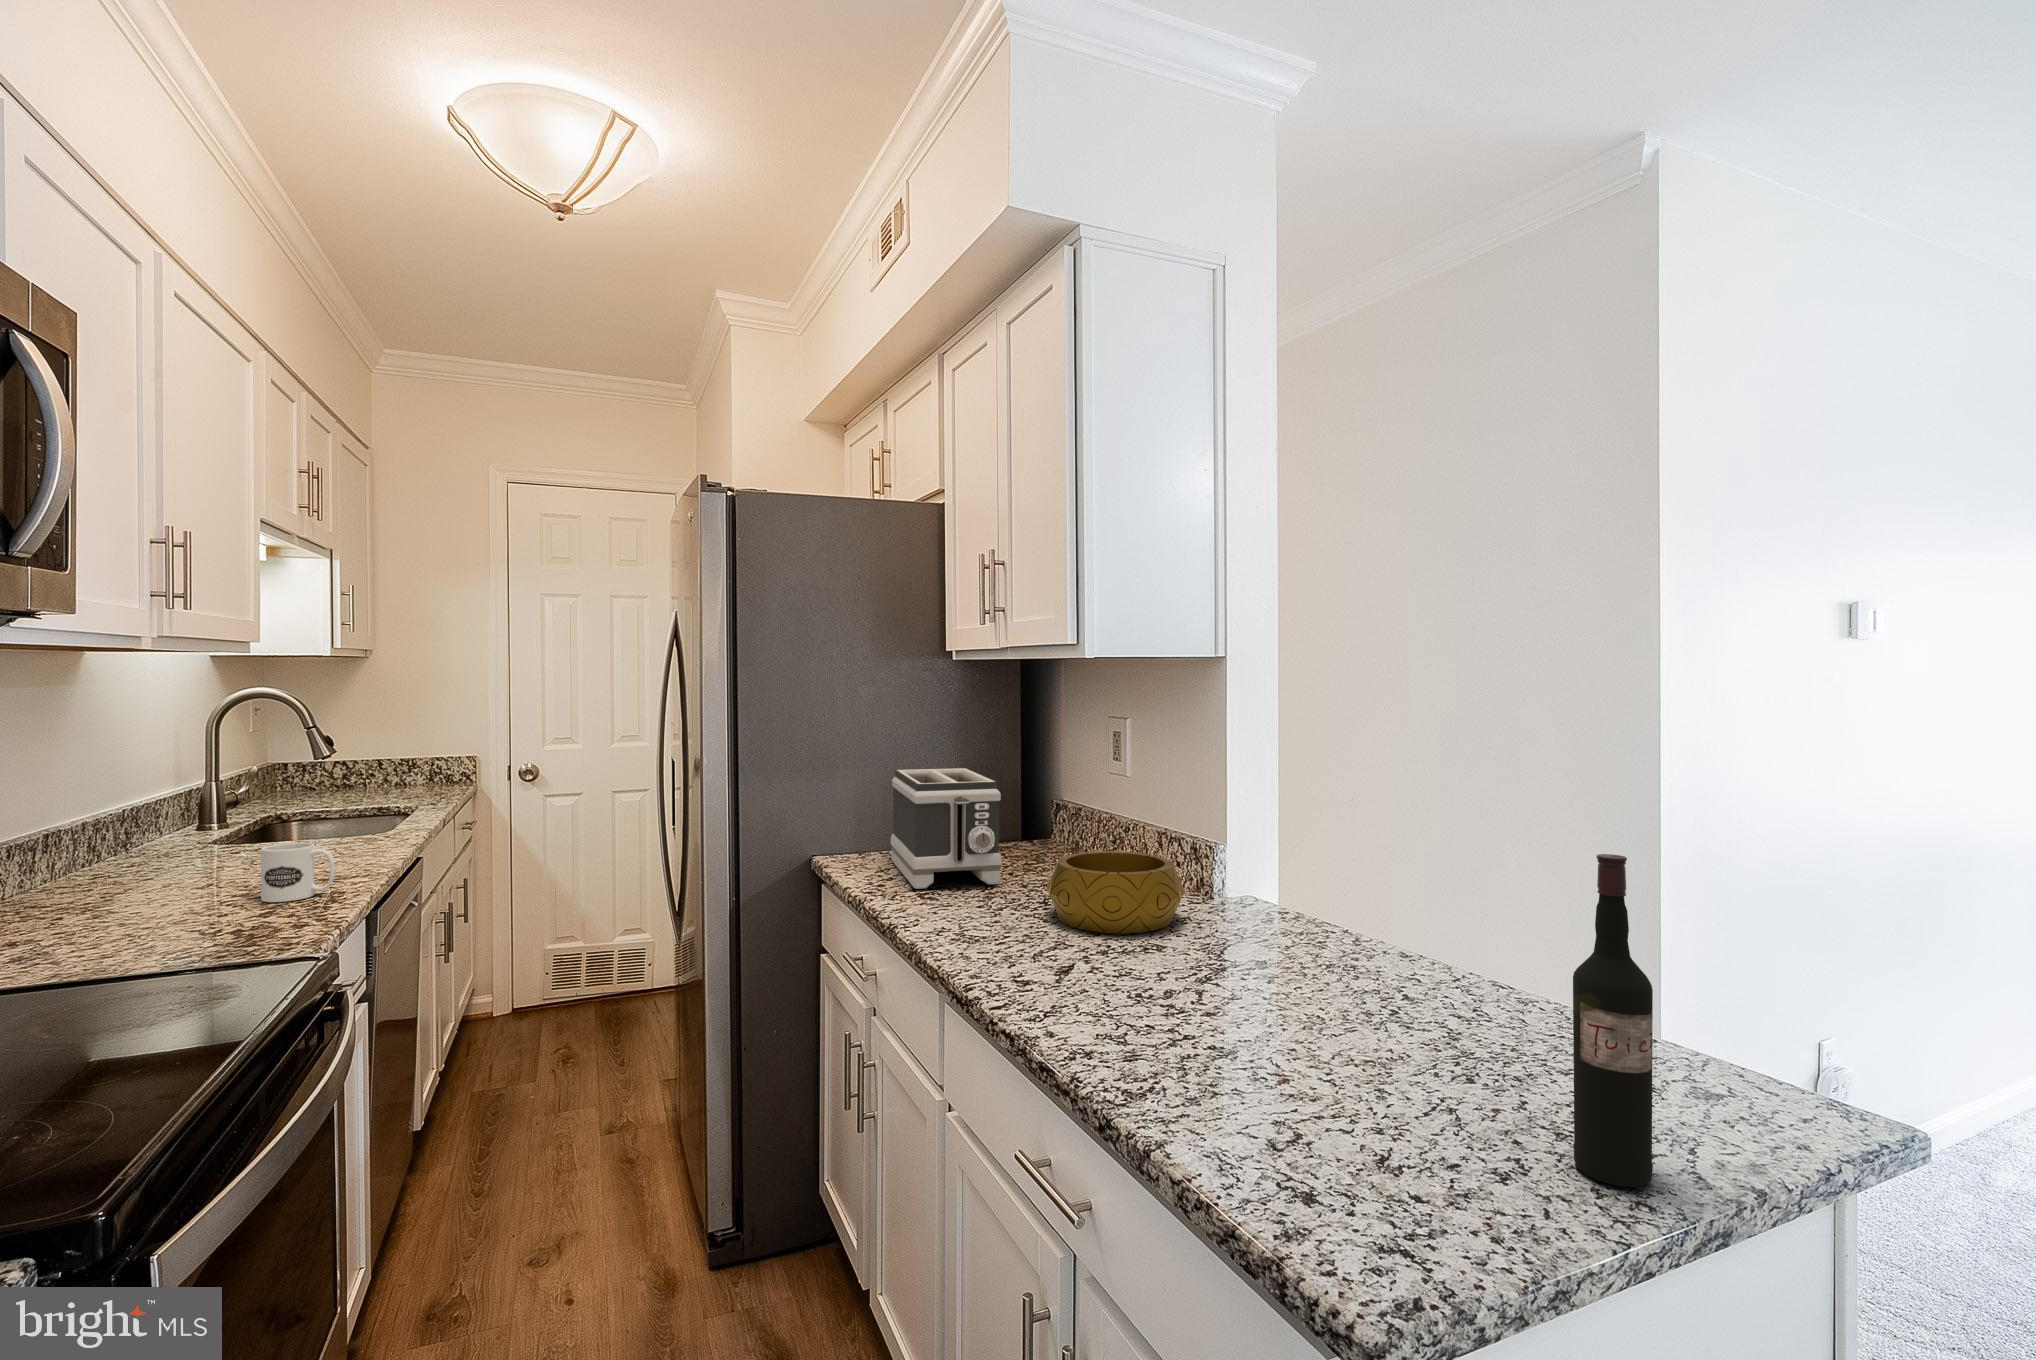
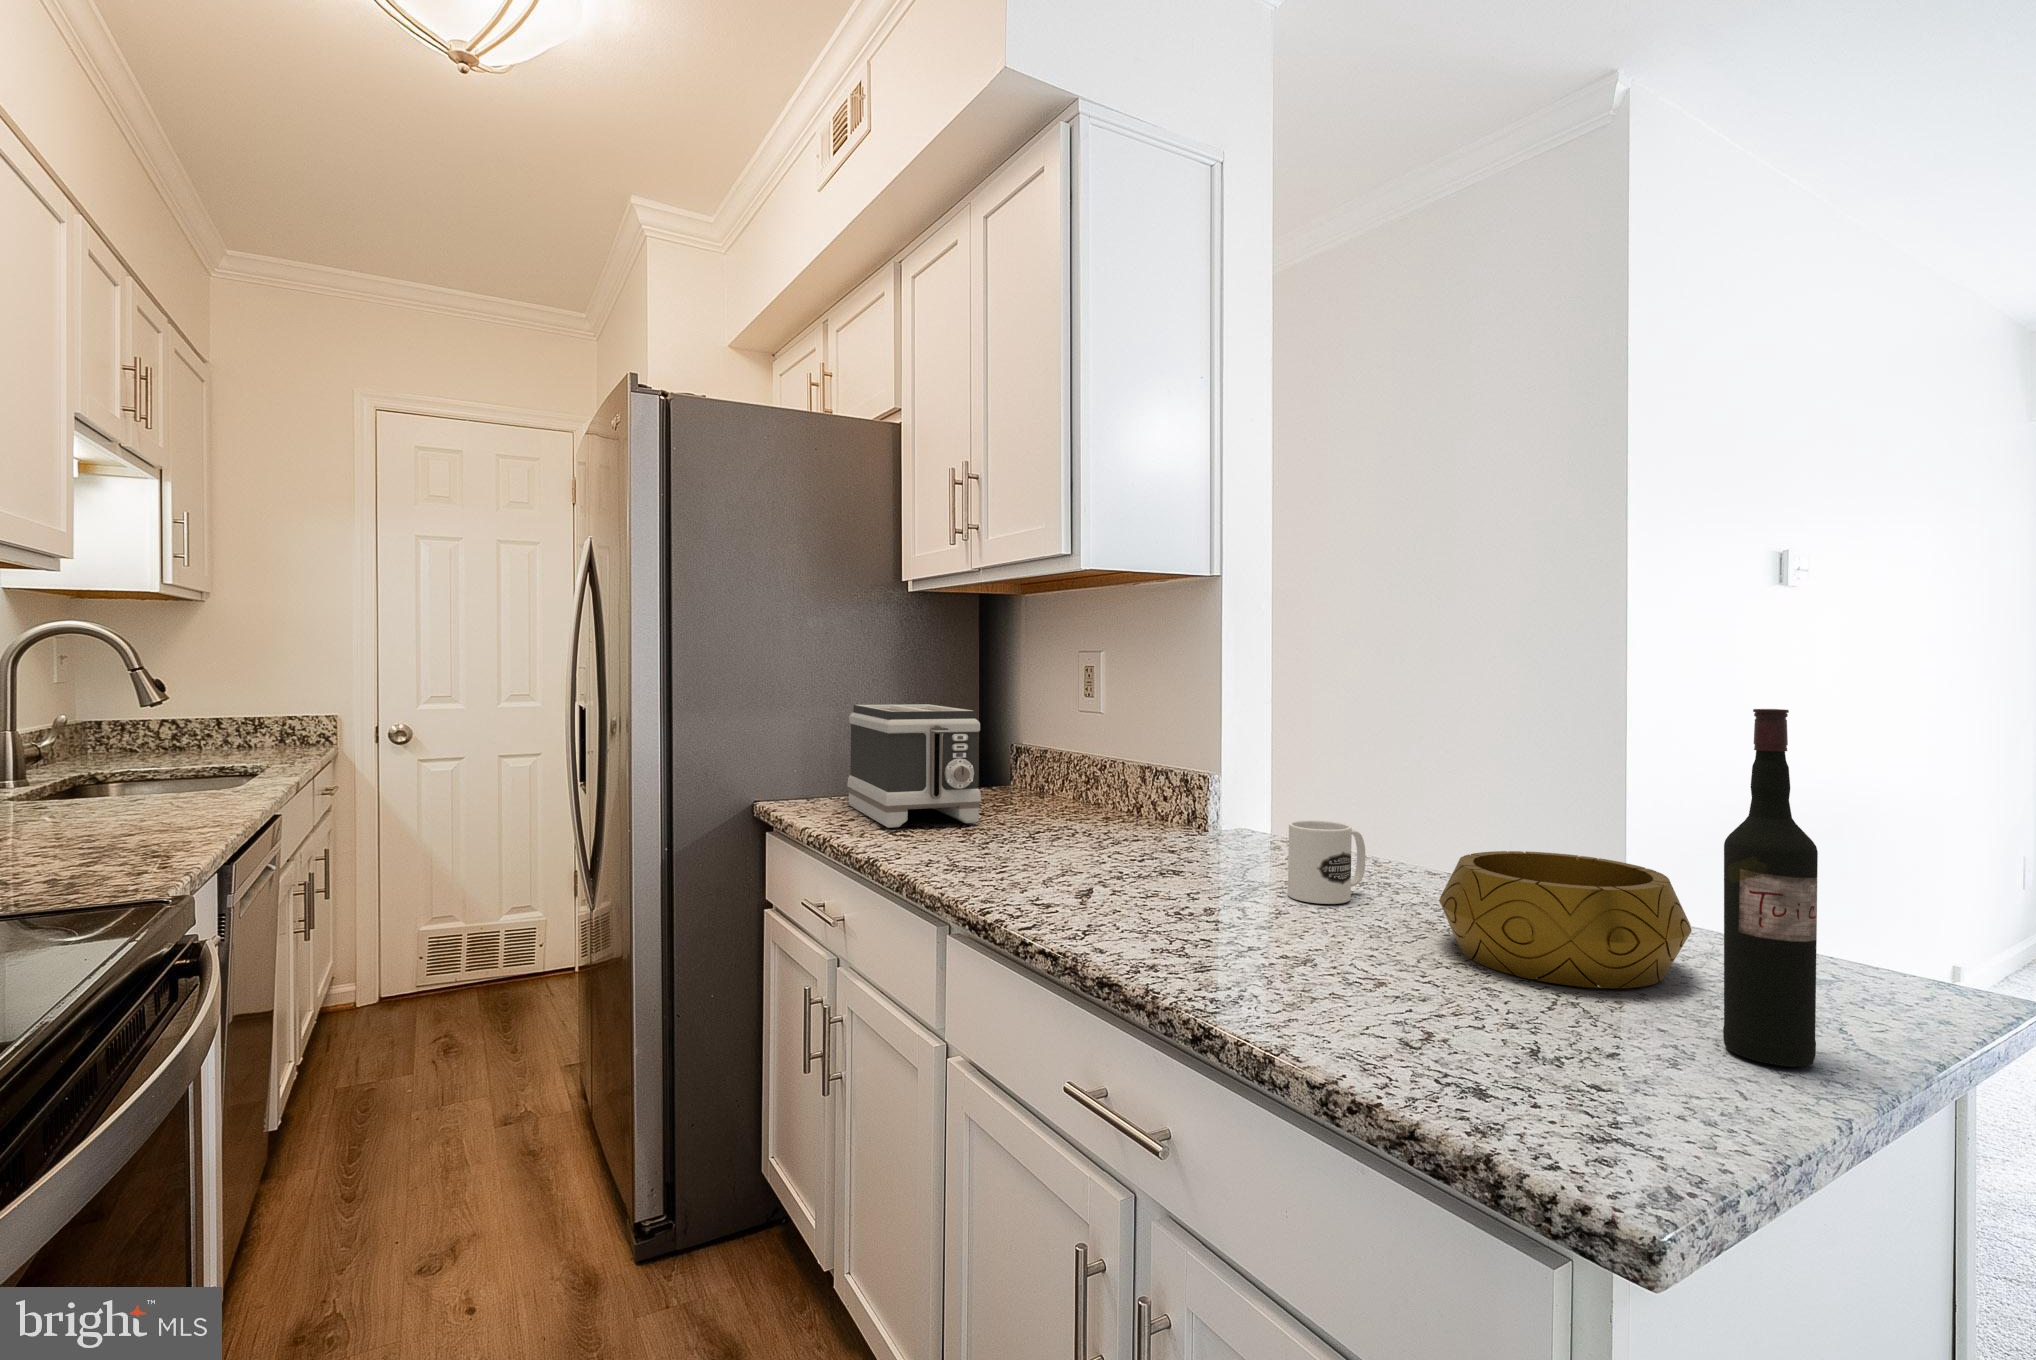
mug: present [261,843,335,902] -> present [1288,820,1366,904]
decorative bowl: present [1047,851,1185,933] -> present [1439,851,1691,988]

